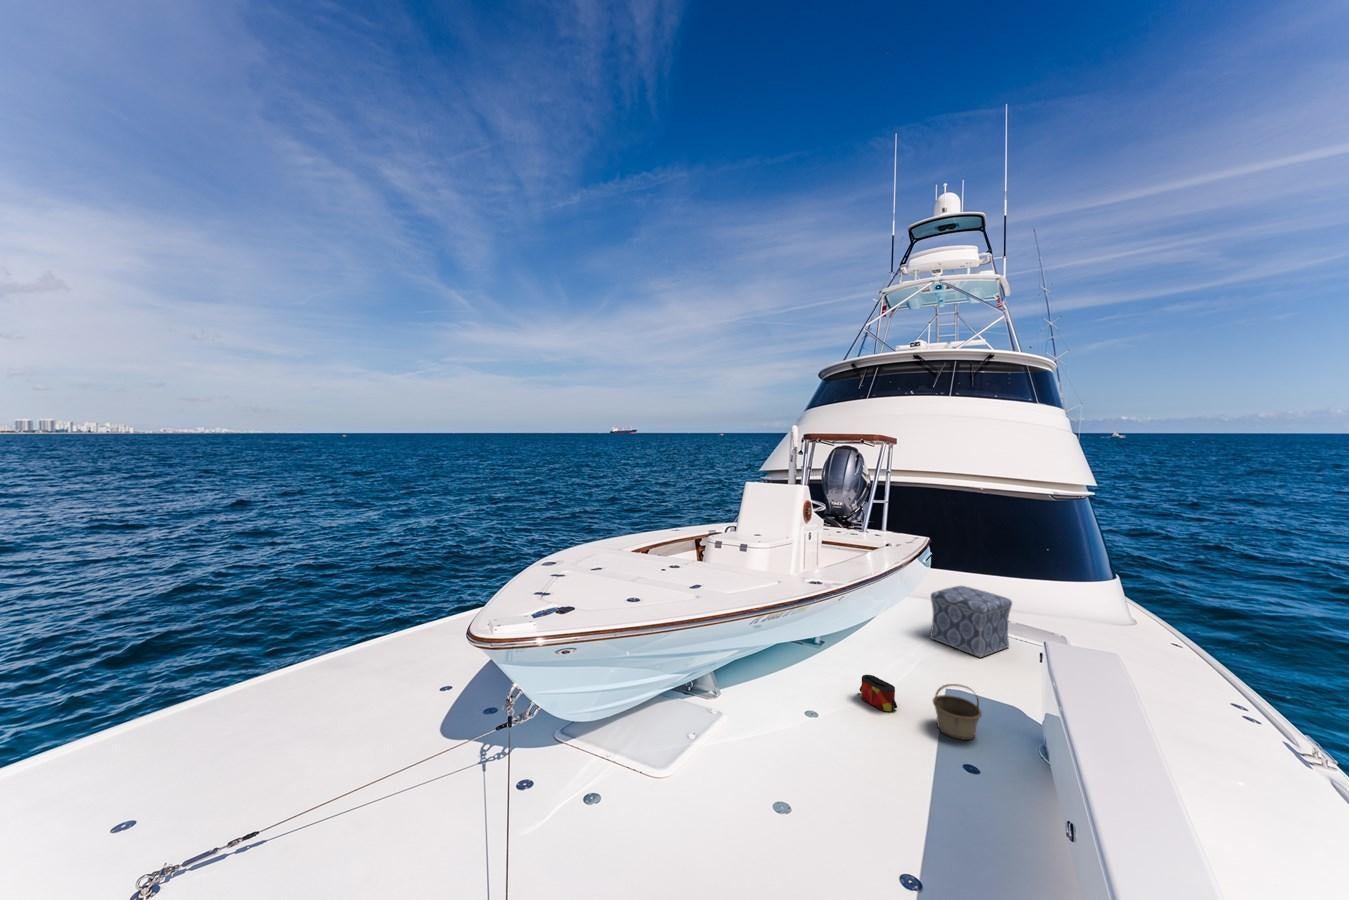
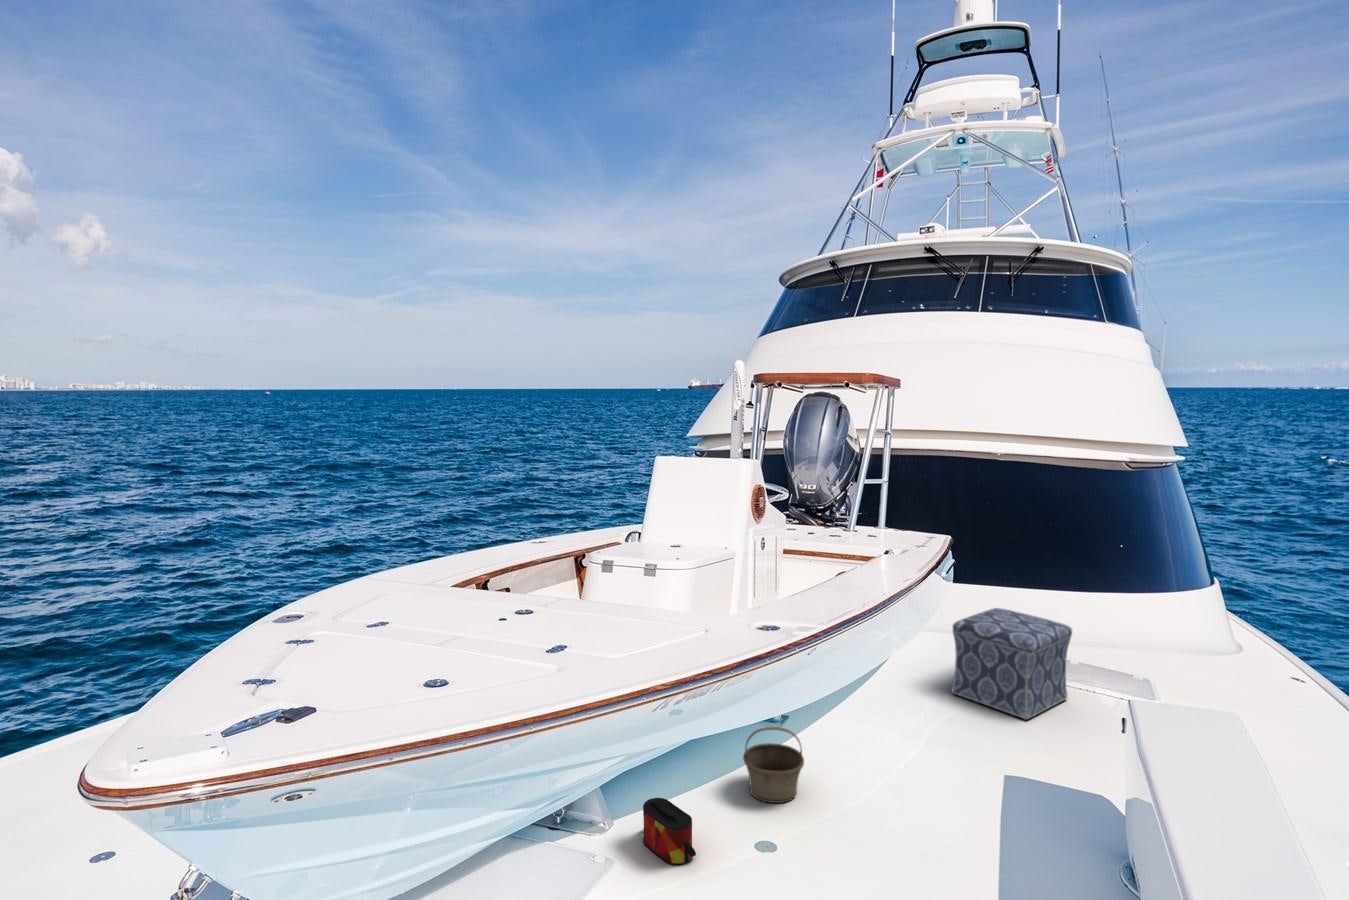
bag: present [859,675,897,712] -> present [643,798,696,865]
basket: present [933,684,982,740] -> present [743,727,804,803]

